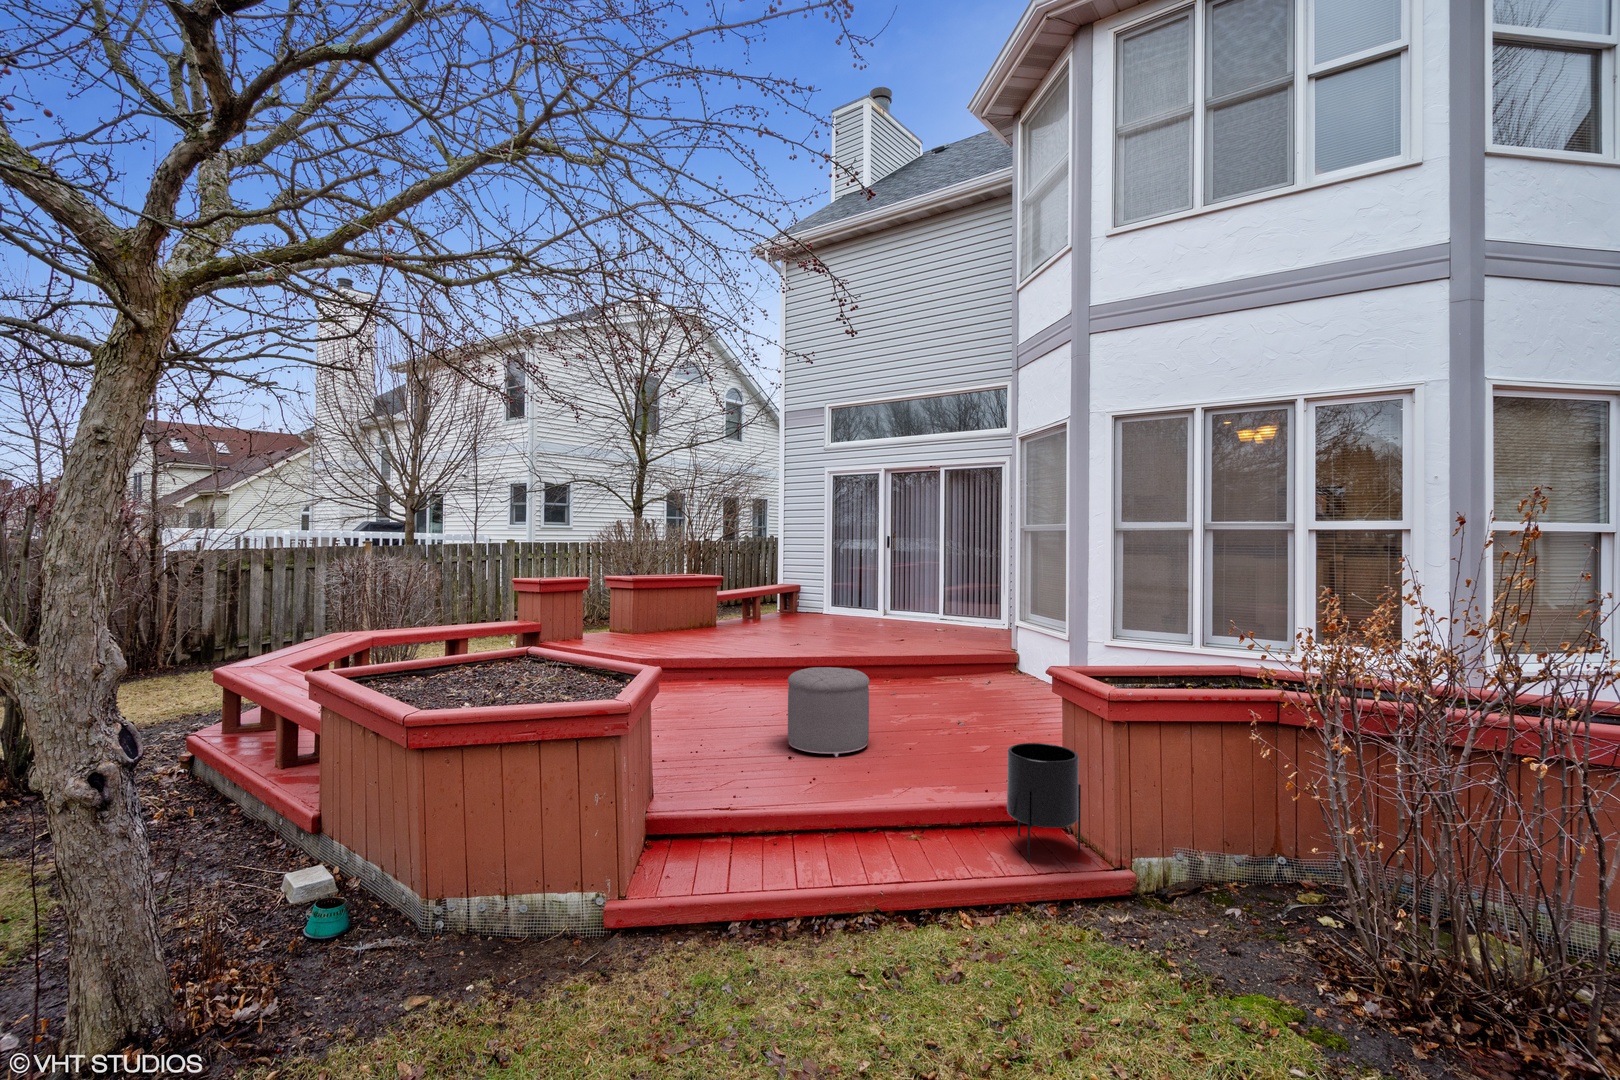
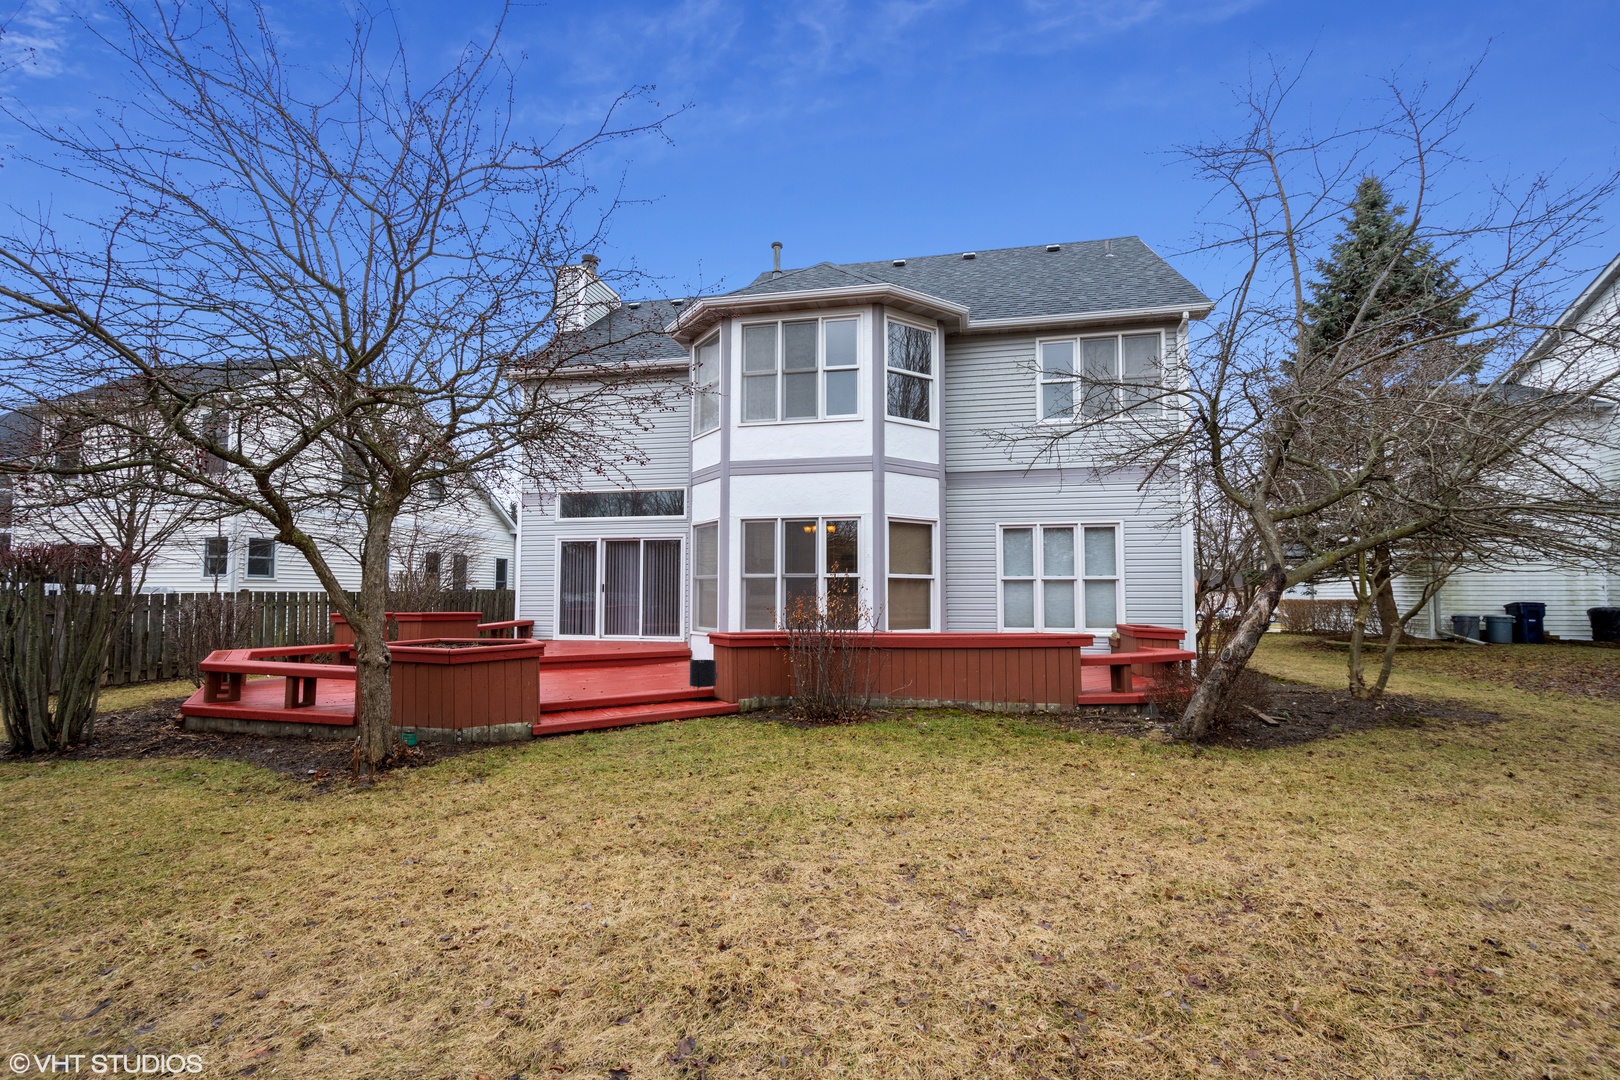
ottoman: present [788,667,869,757] -> none [581,645,623,685]

